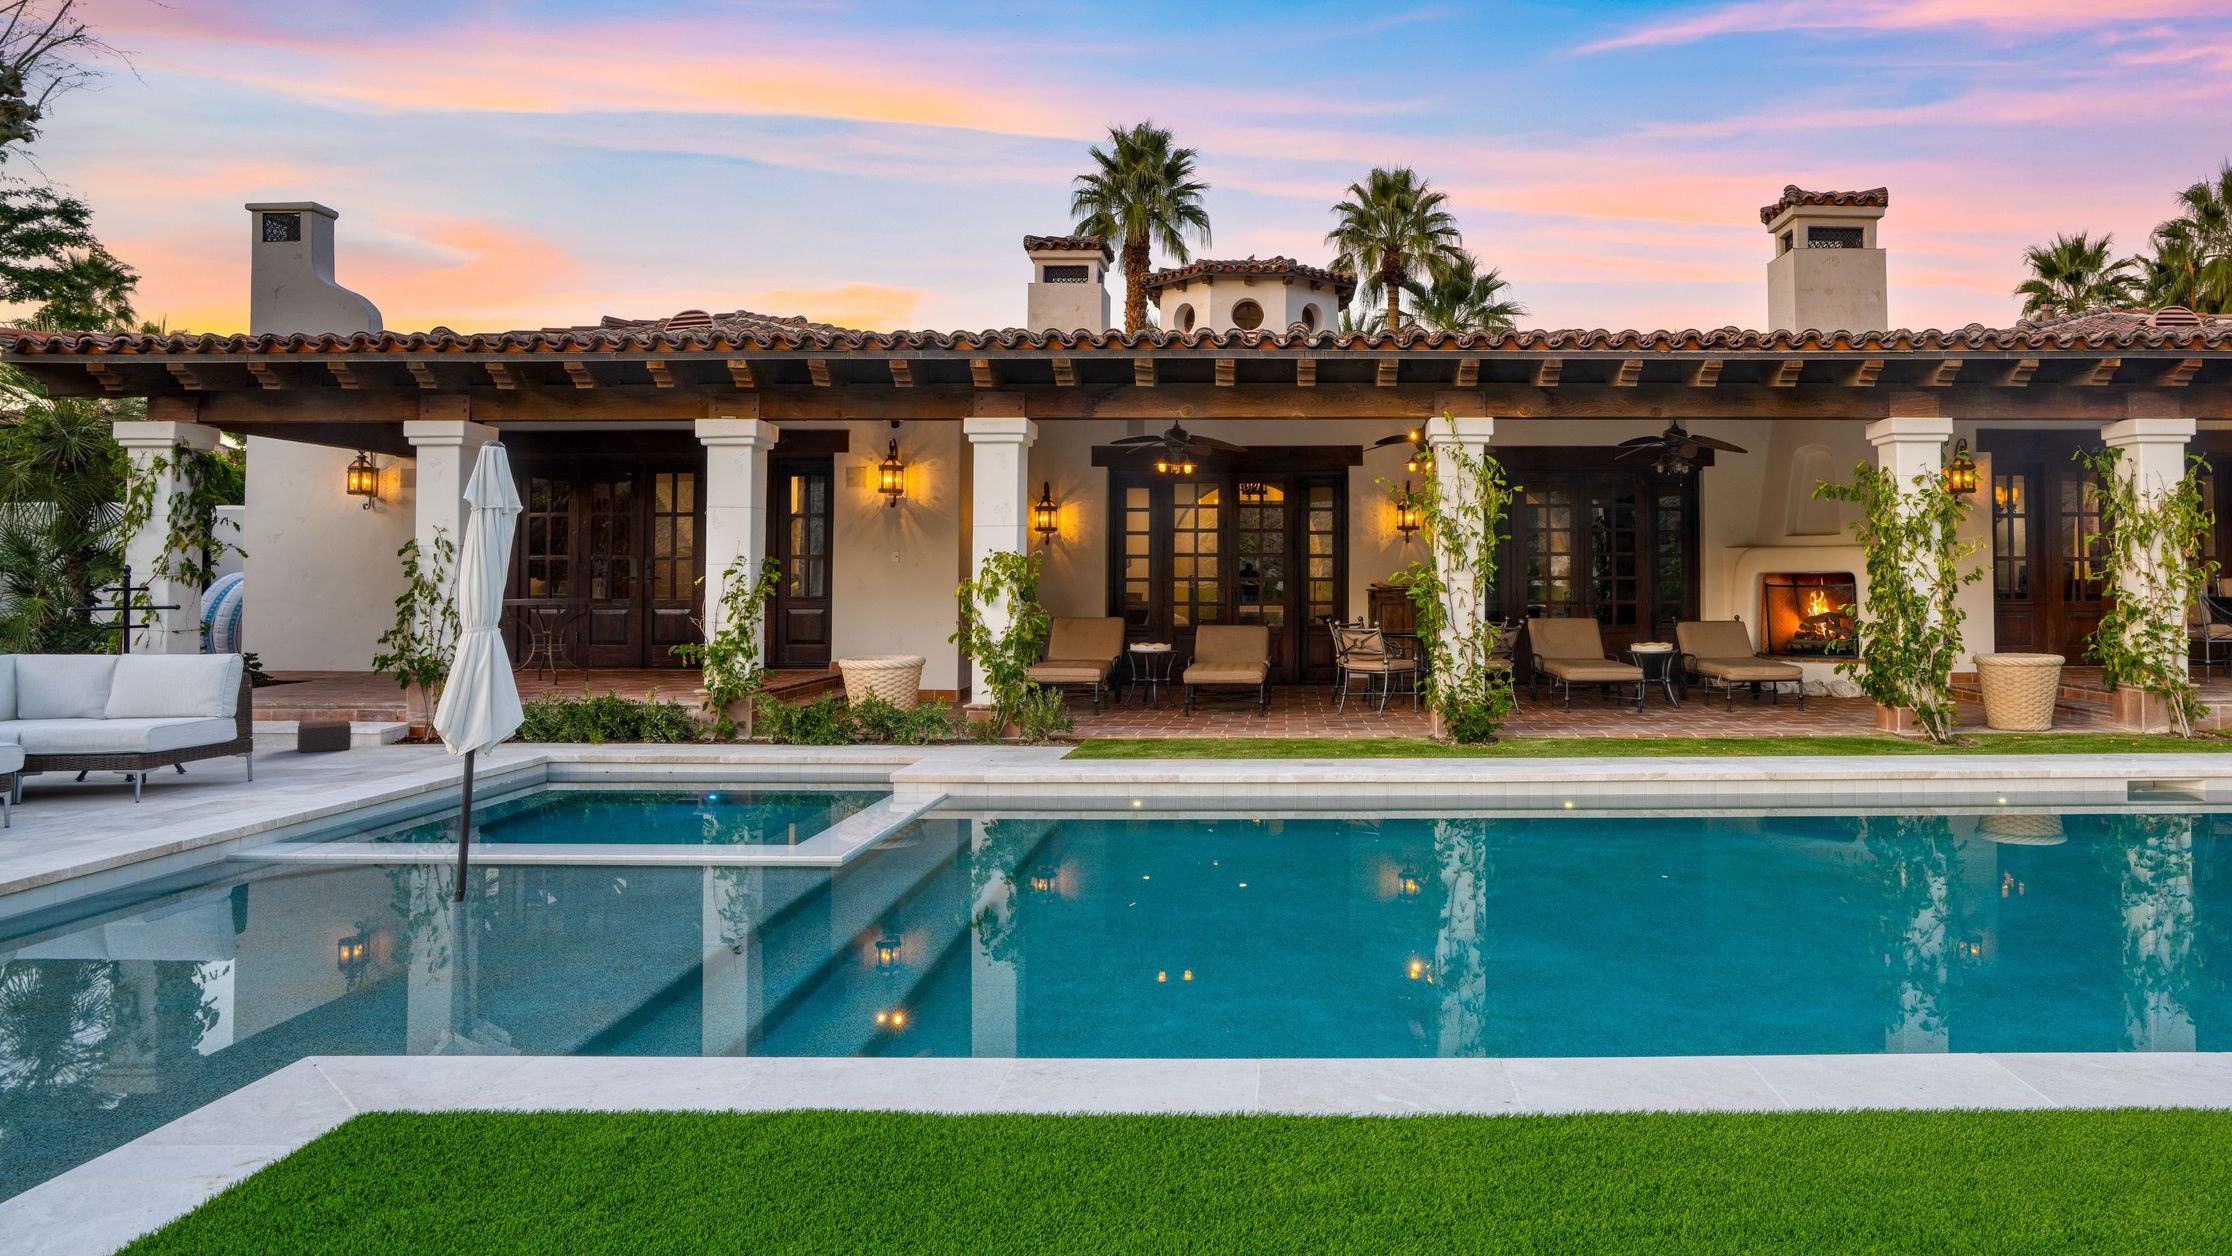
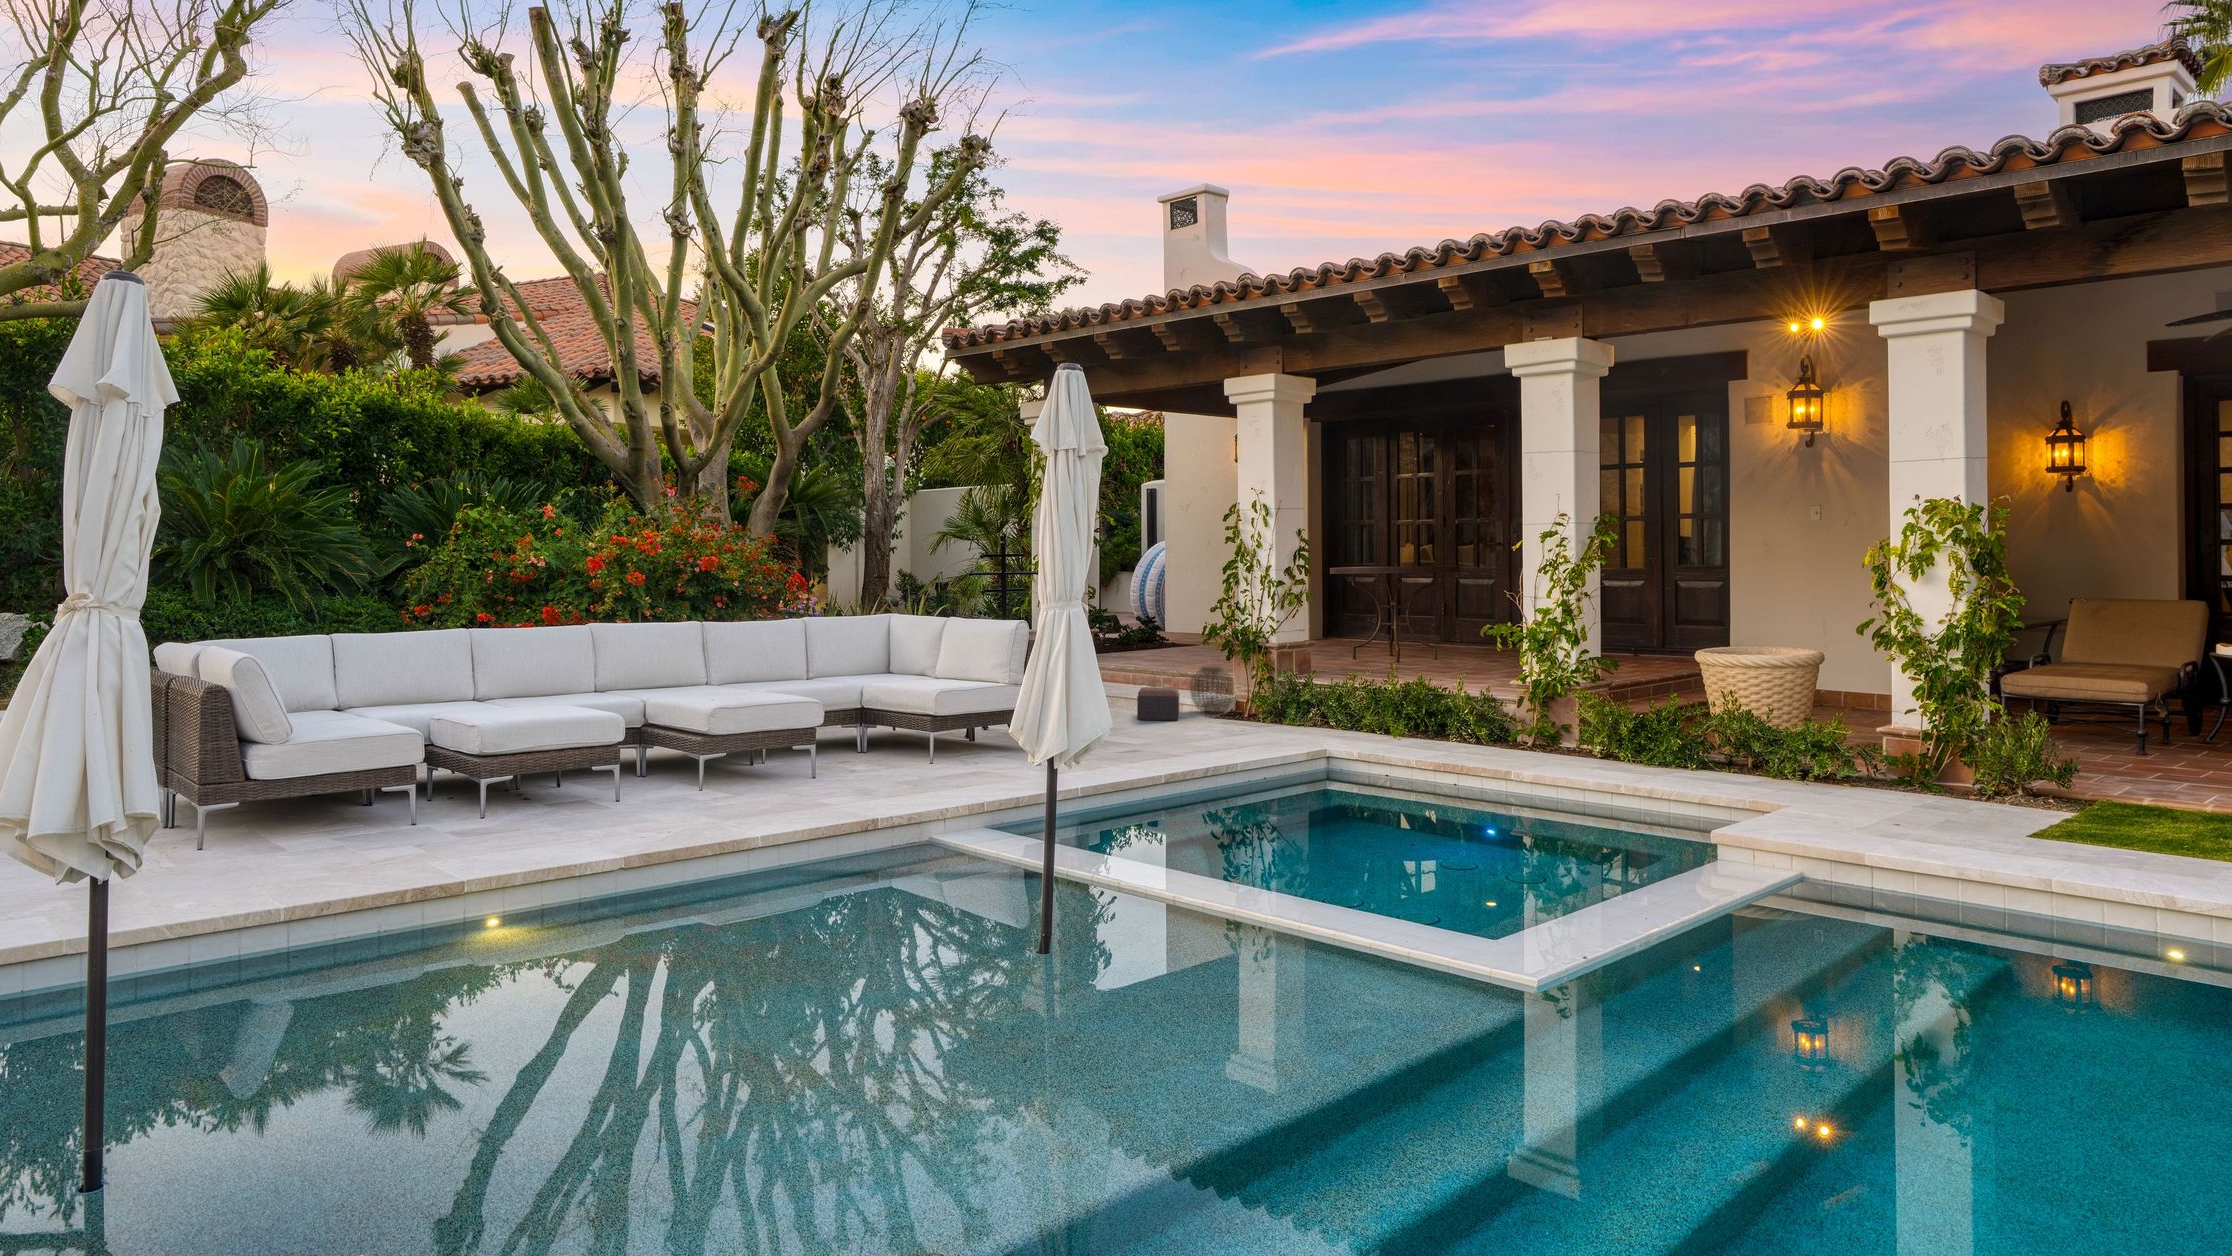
woven basket: none [354,694,406,740] -> present [1190,666,1234,713]

